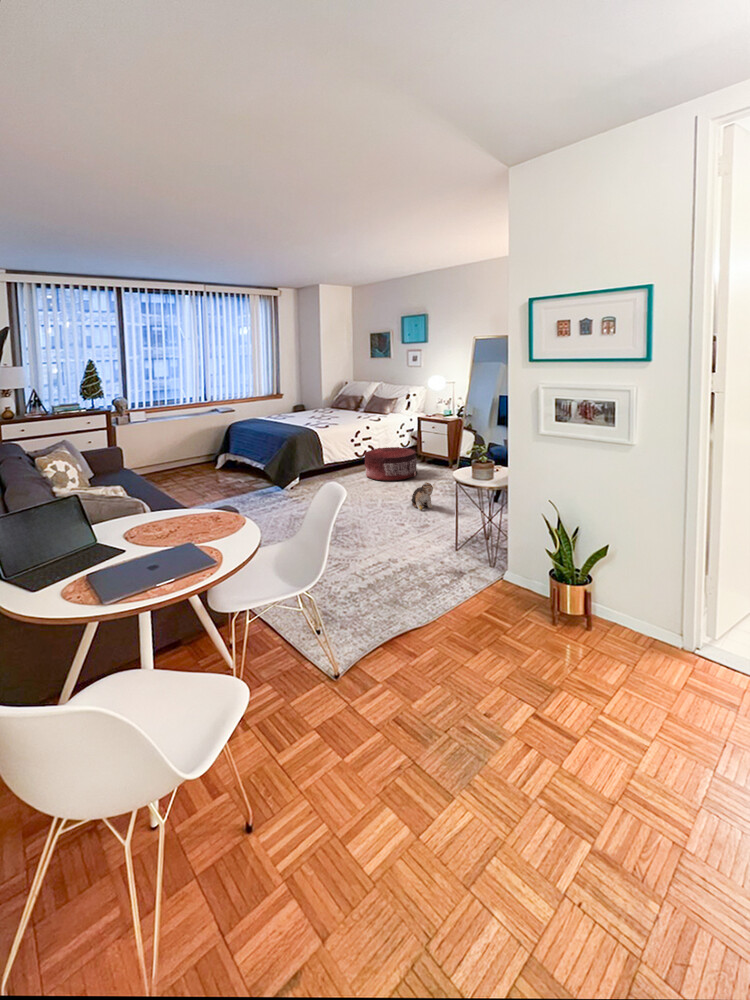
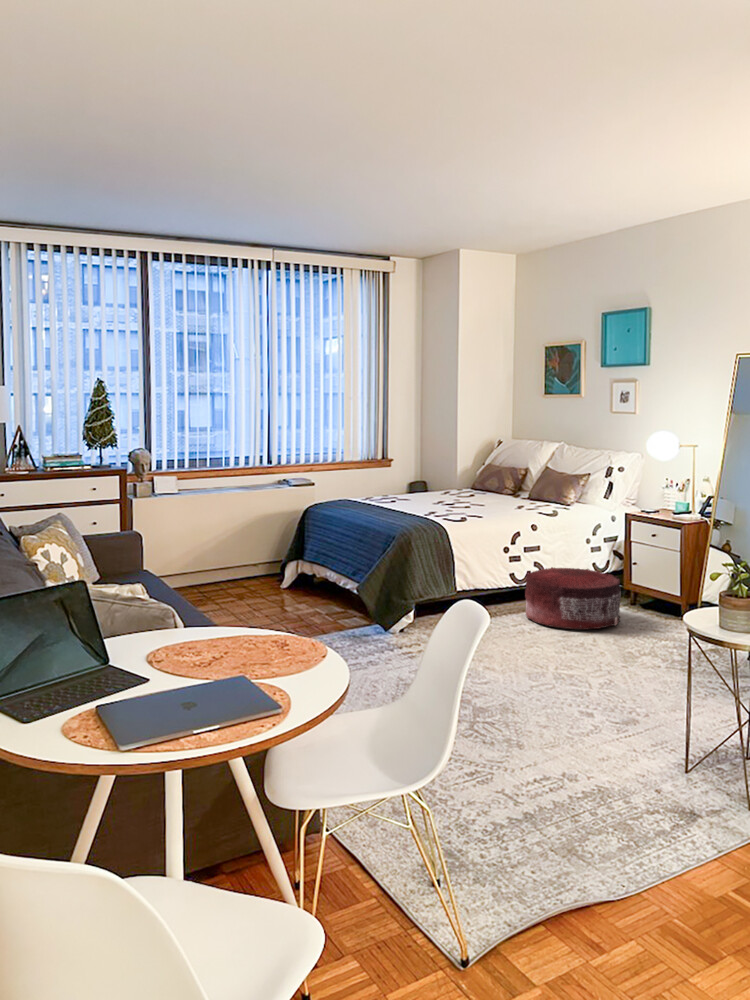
plush toy: present [412,482,434,510] -> none [607,641,653,690]

